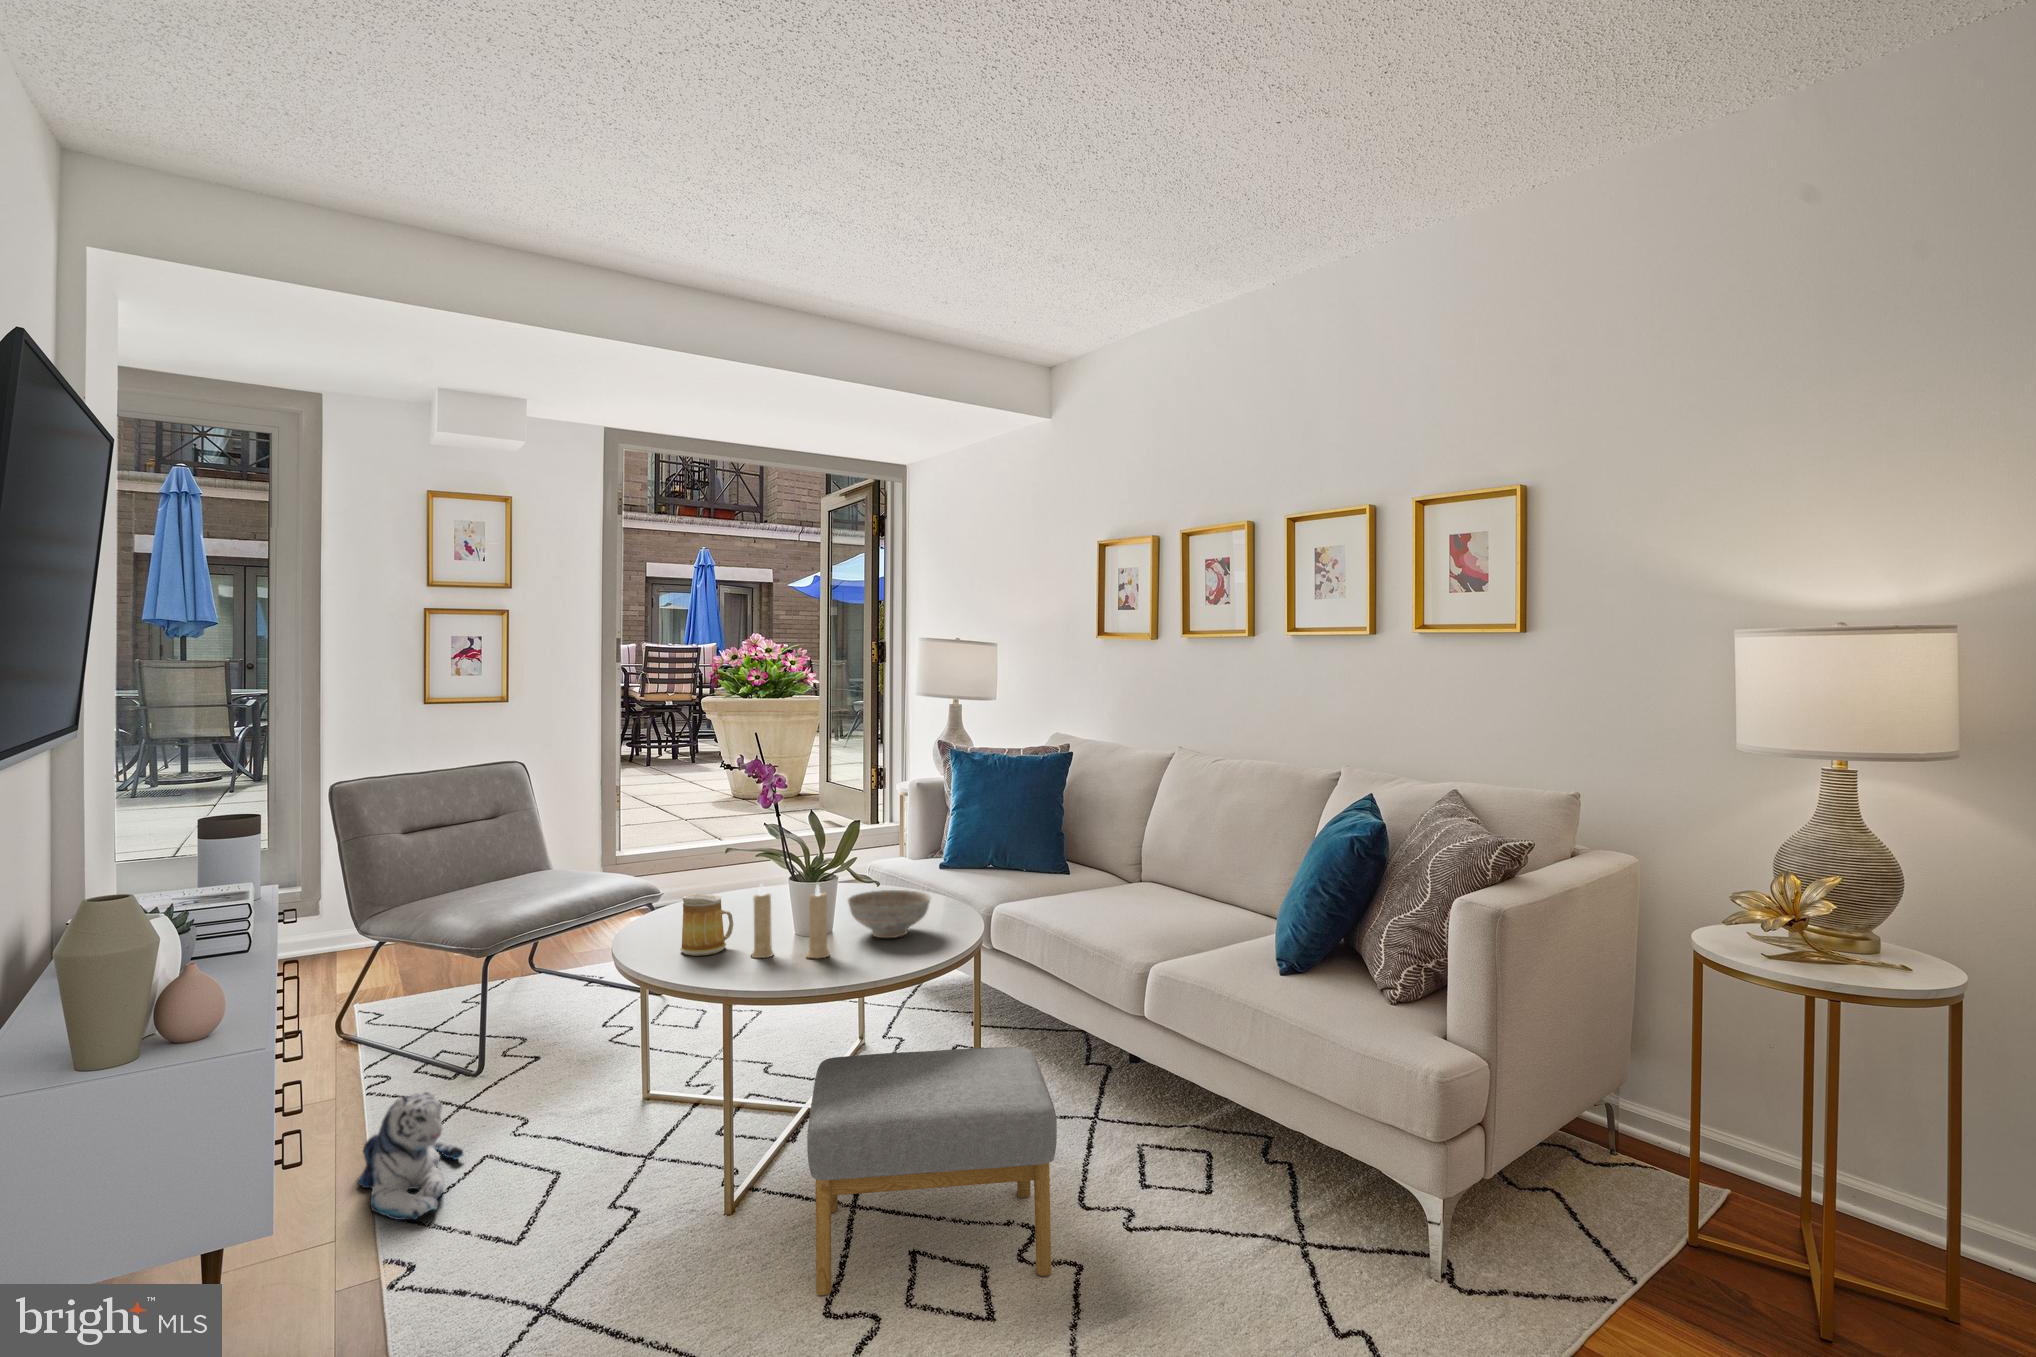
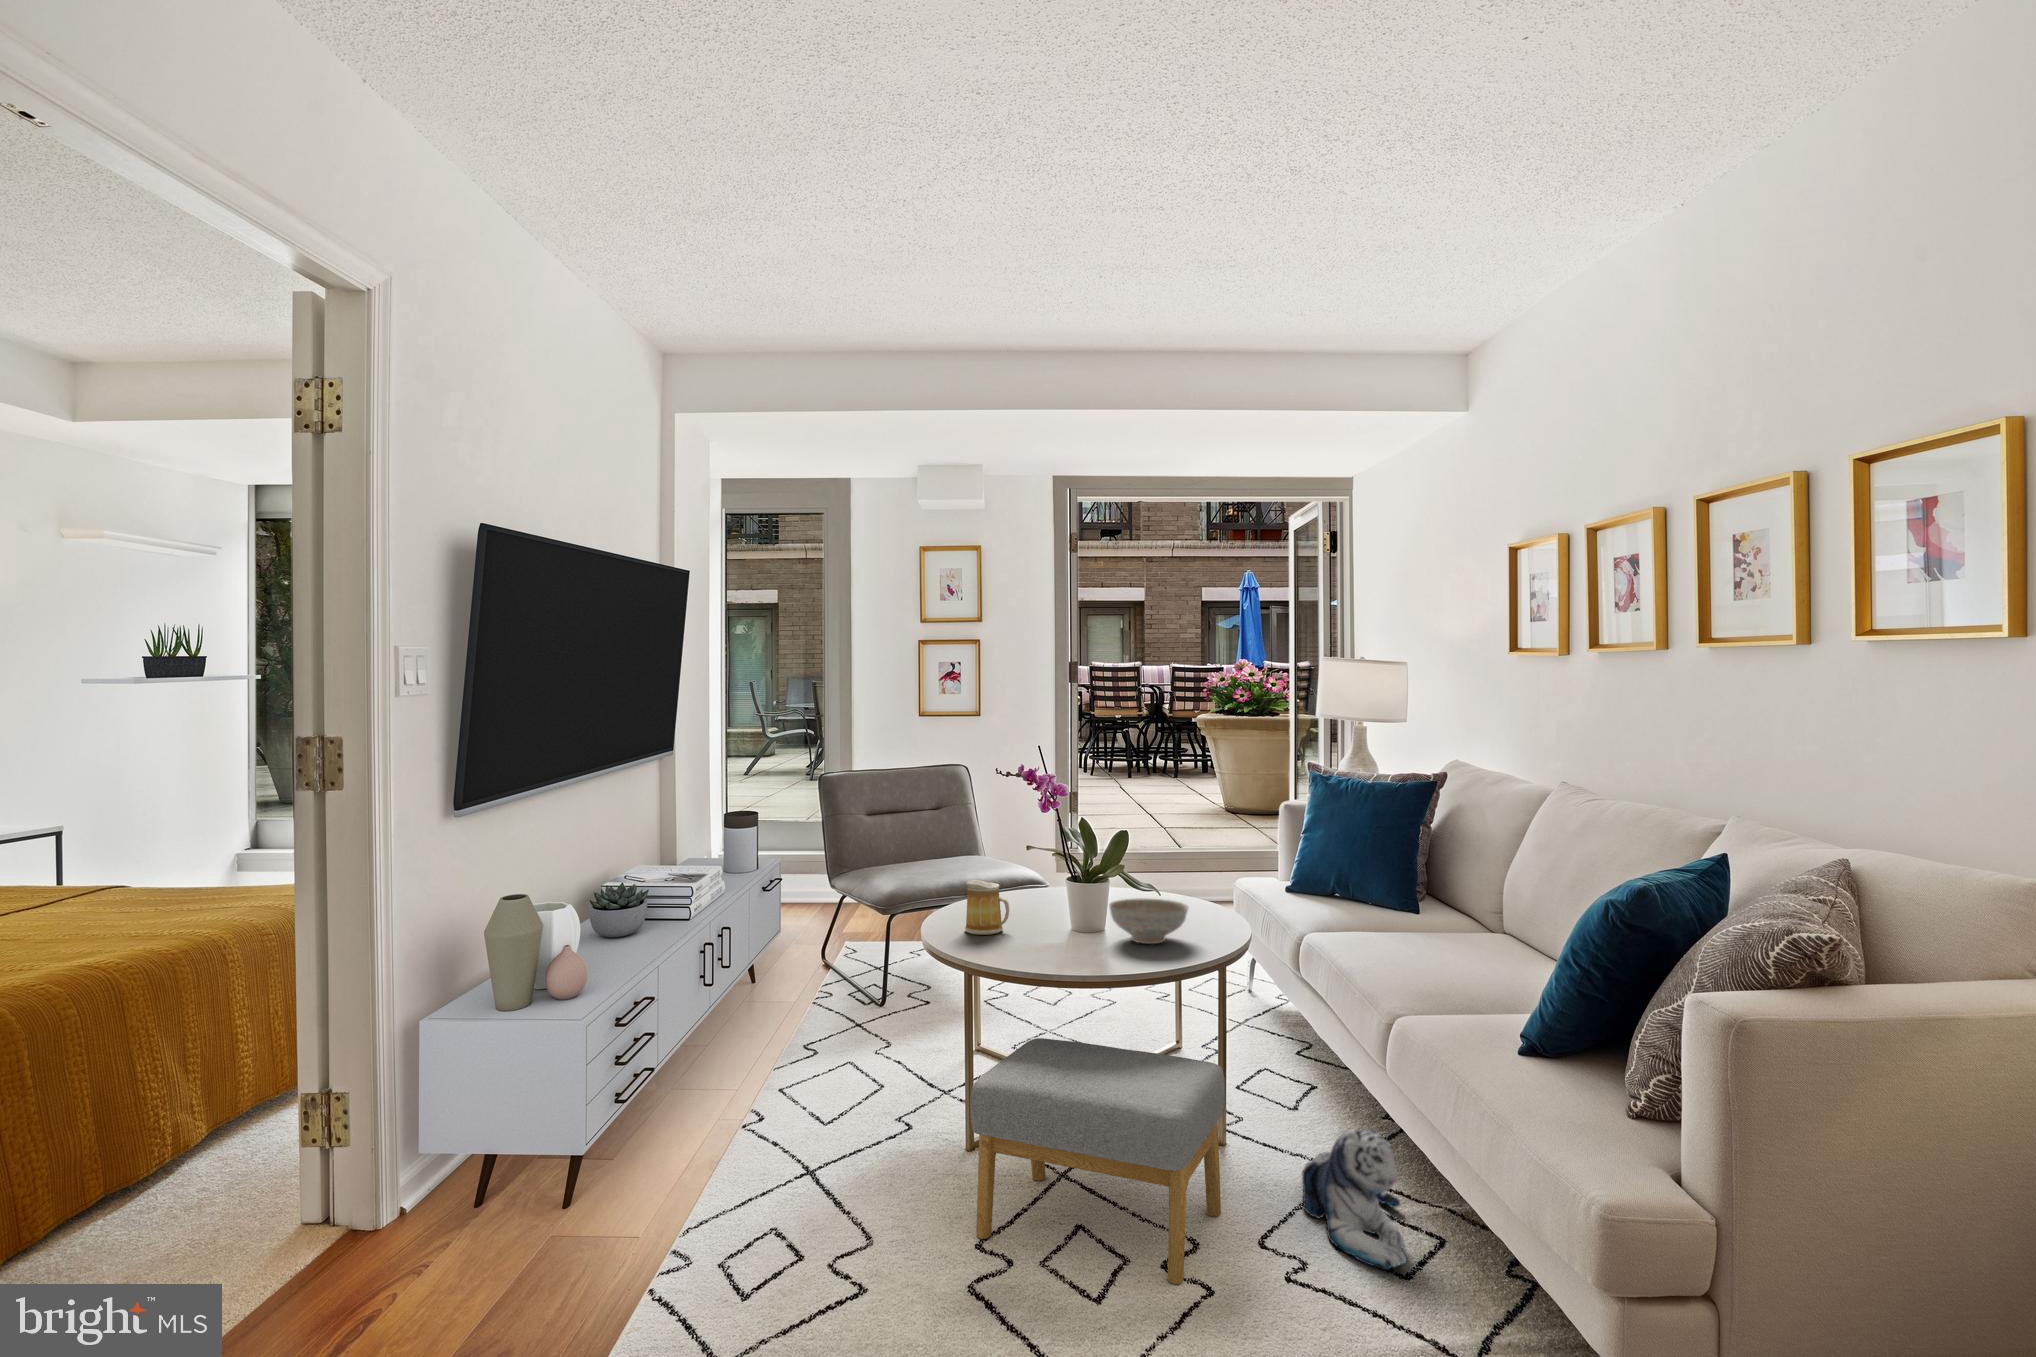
candle: present [751,885,830,958] -> none [1012,874,1077,951]
plush toy: present [357,1092,463,1220] -> present [1302,1130,1406,1270]

